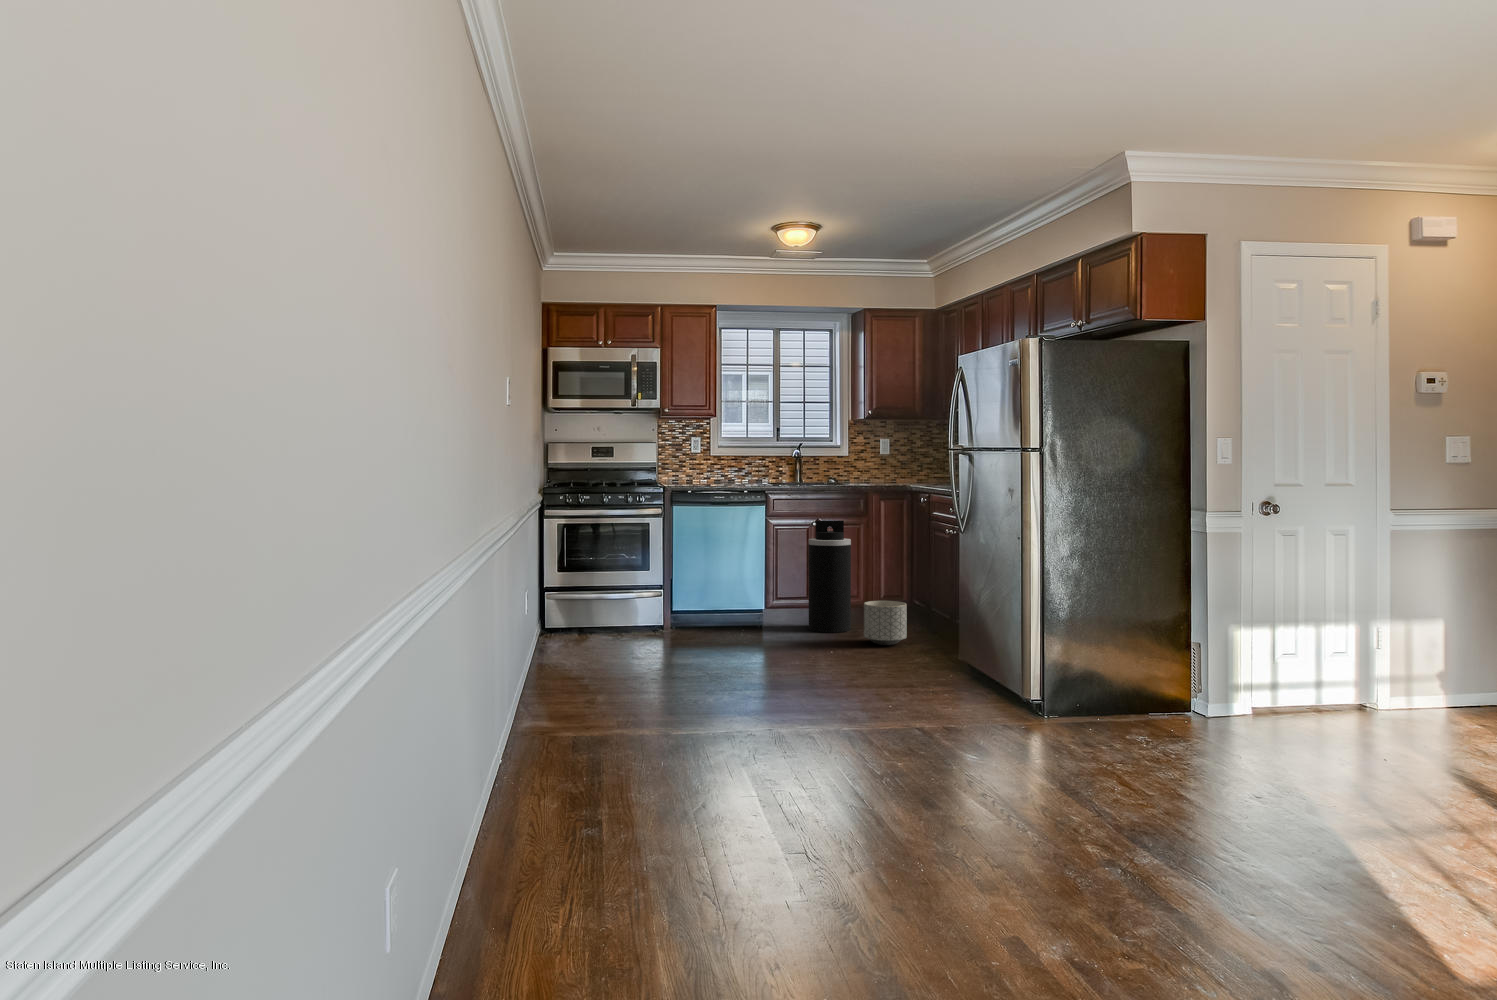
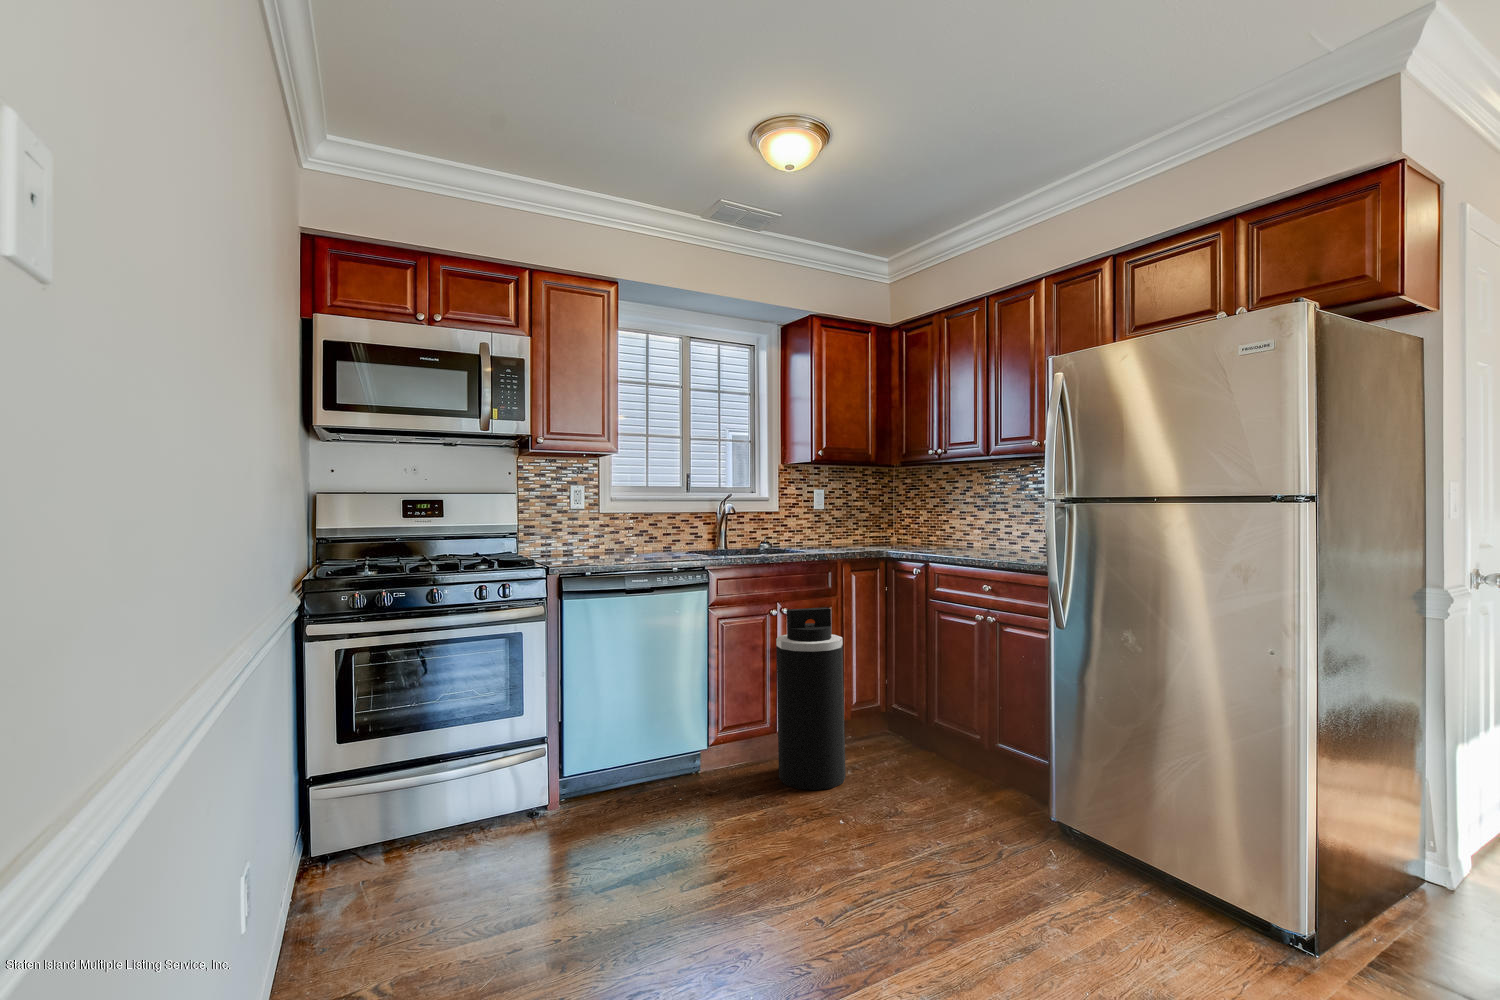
planter: present [864,601,907,645] -> none [904,739,977,822]

